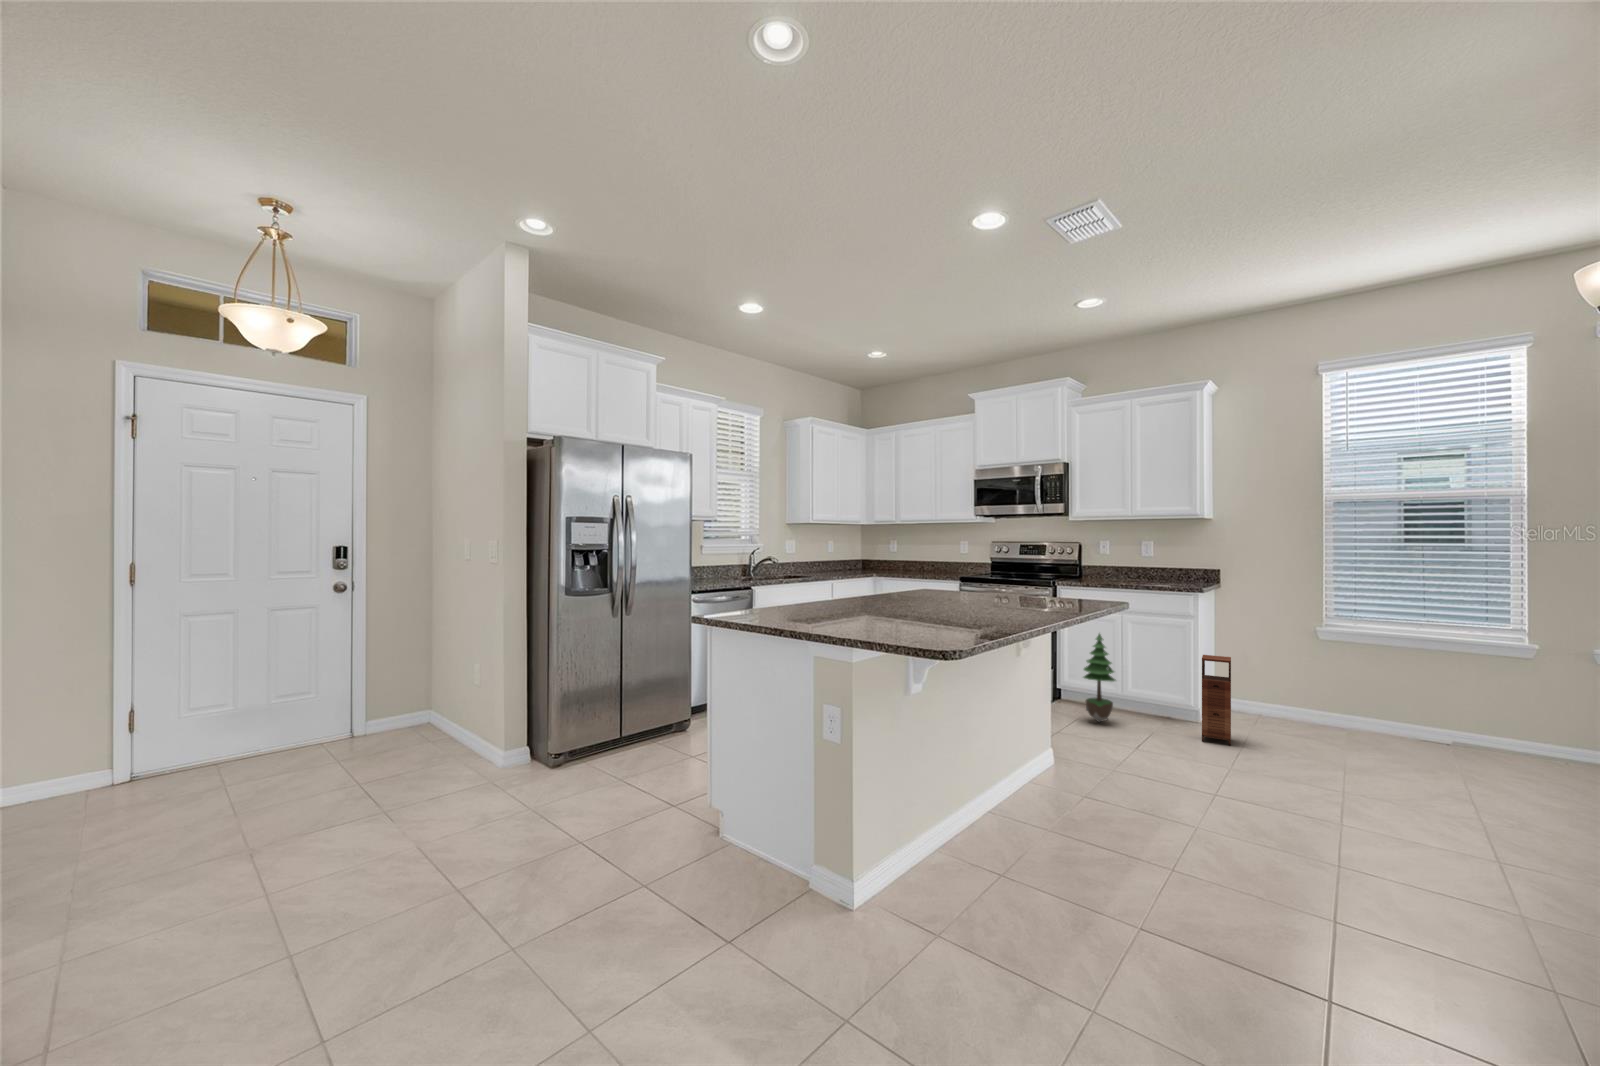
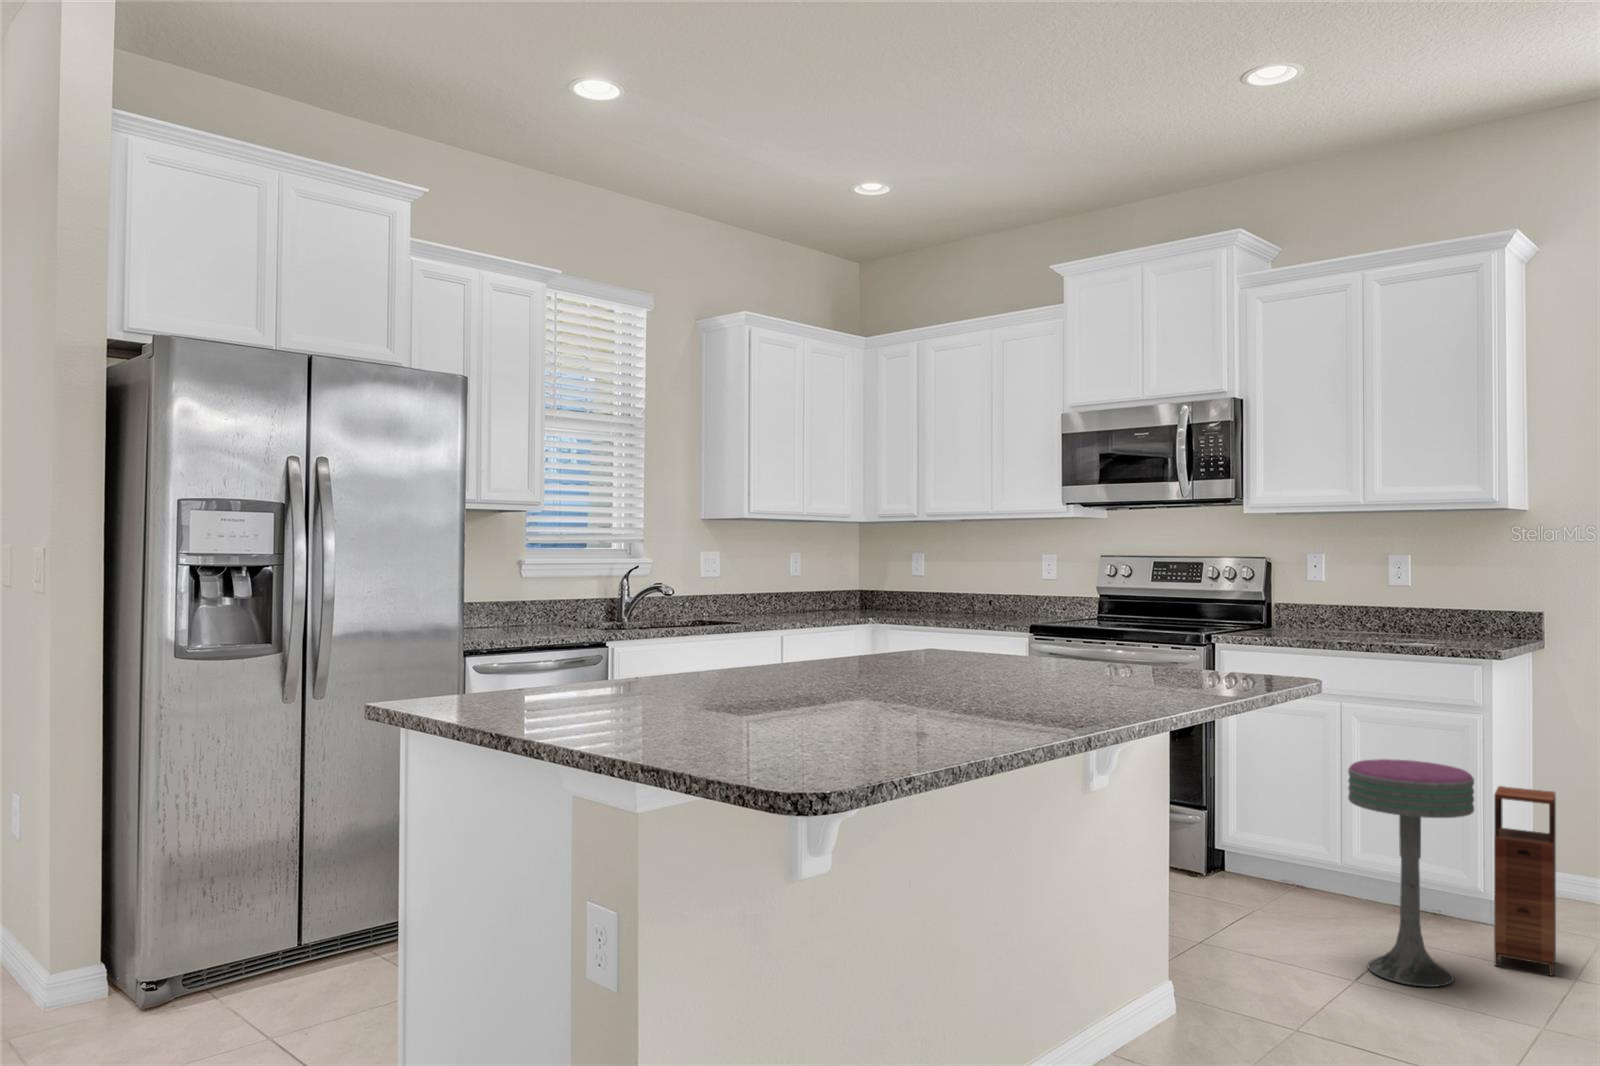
potted tree: present [1084,634,1115,722] -> none [1254,737,1326,922]
bar stool: none [1131,642,1193,751] -> present [1348,759,1474,987]

